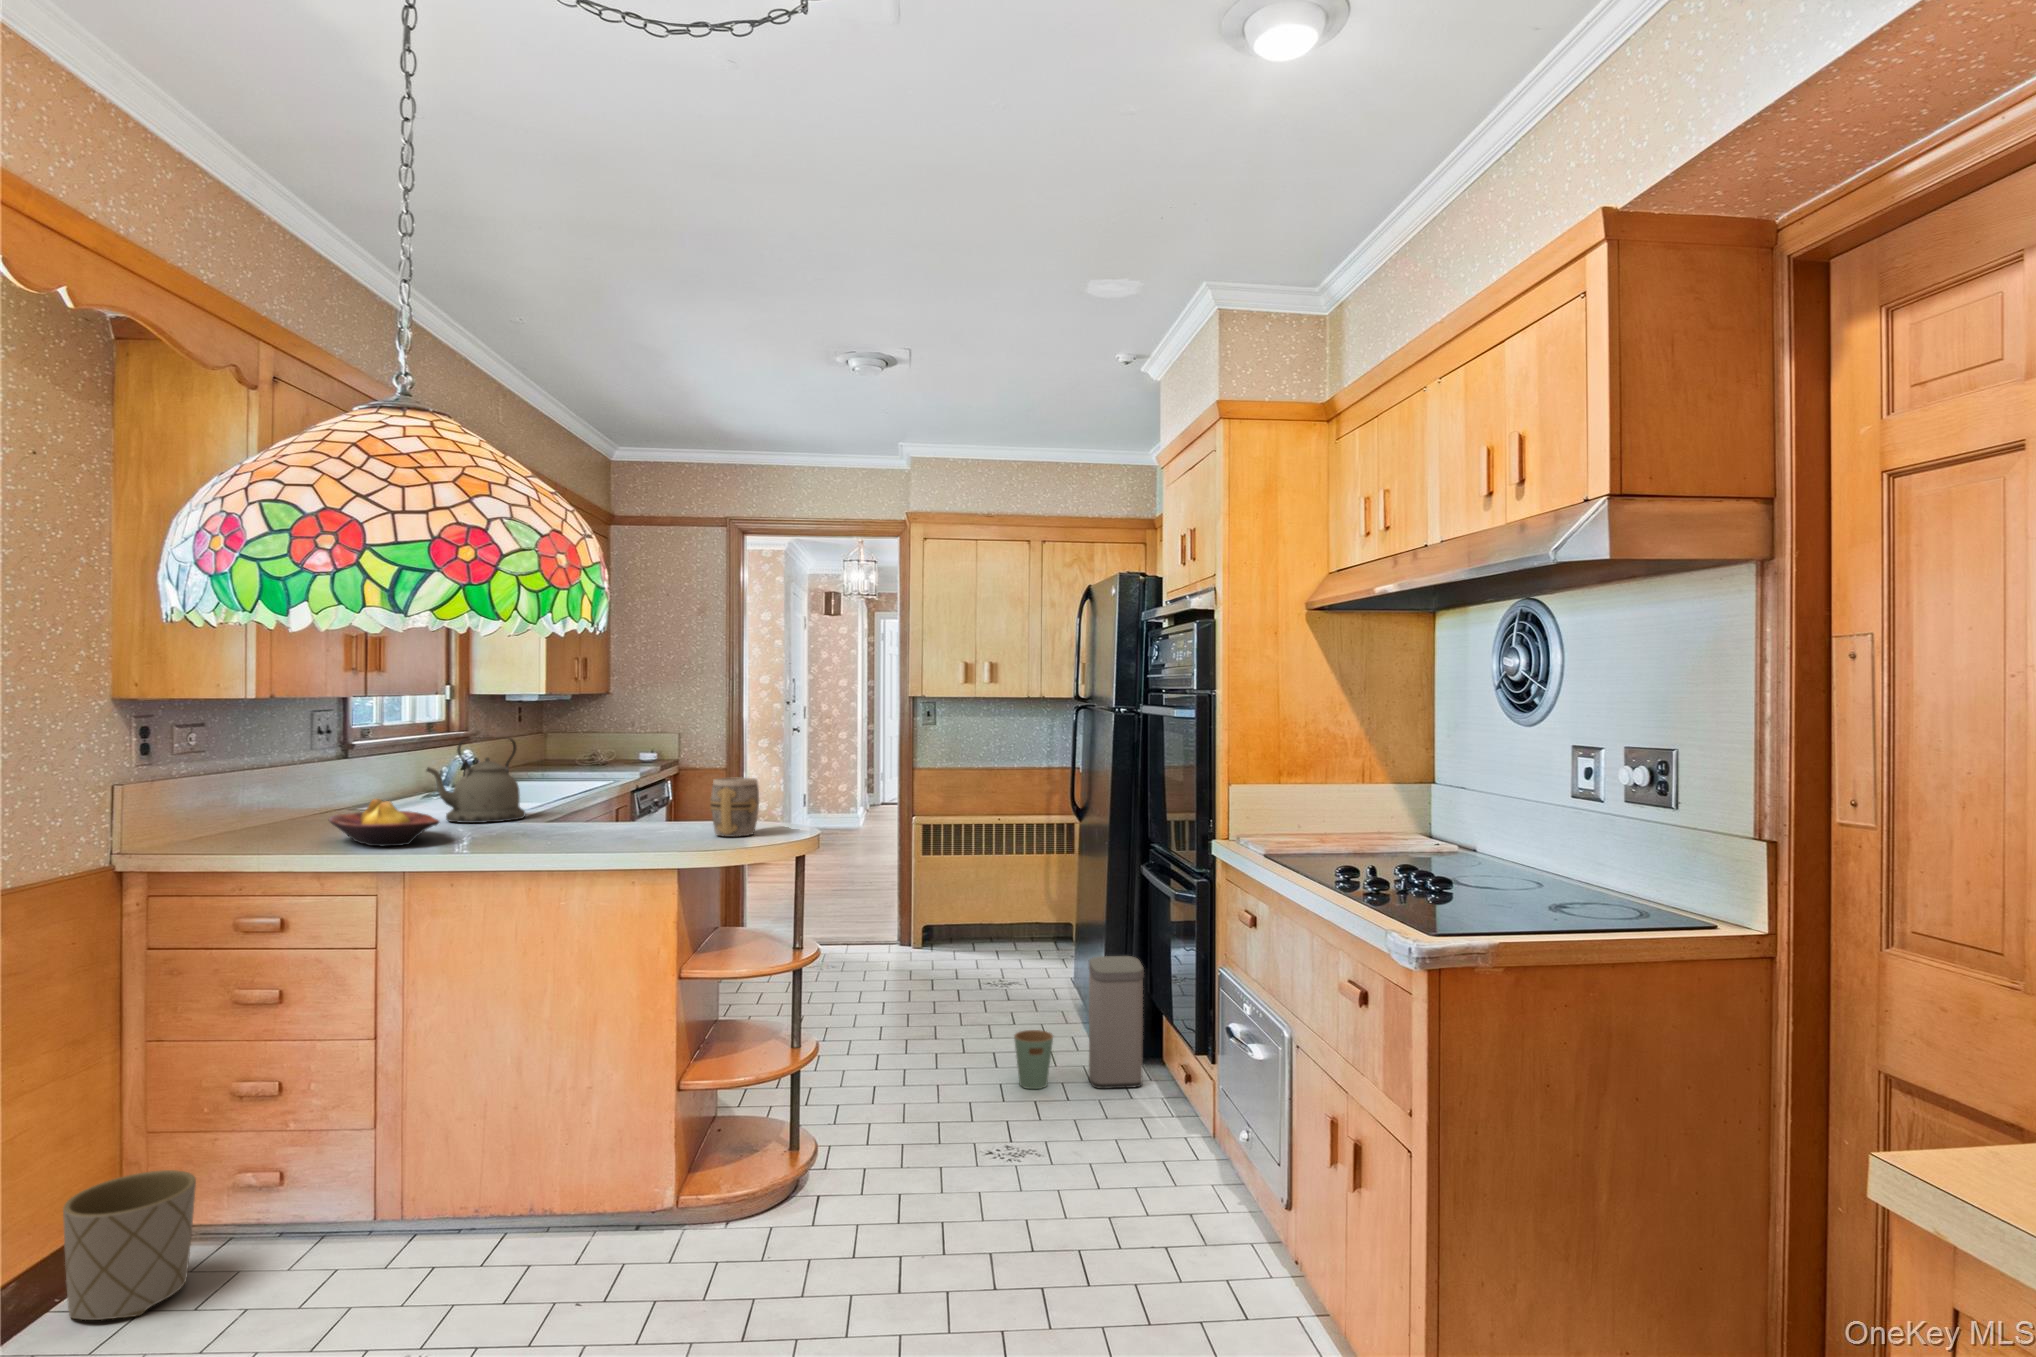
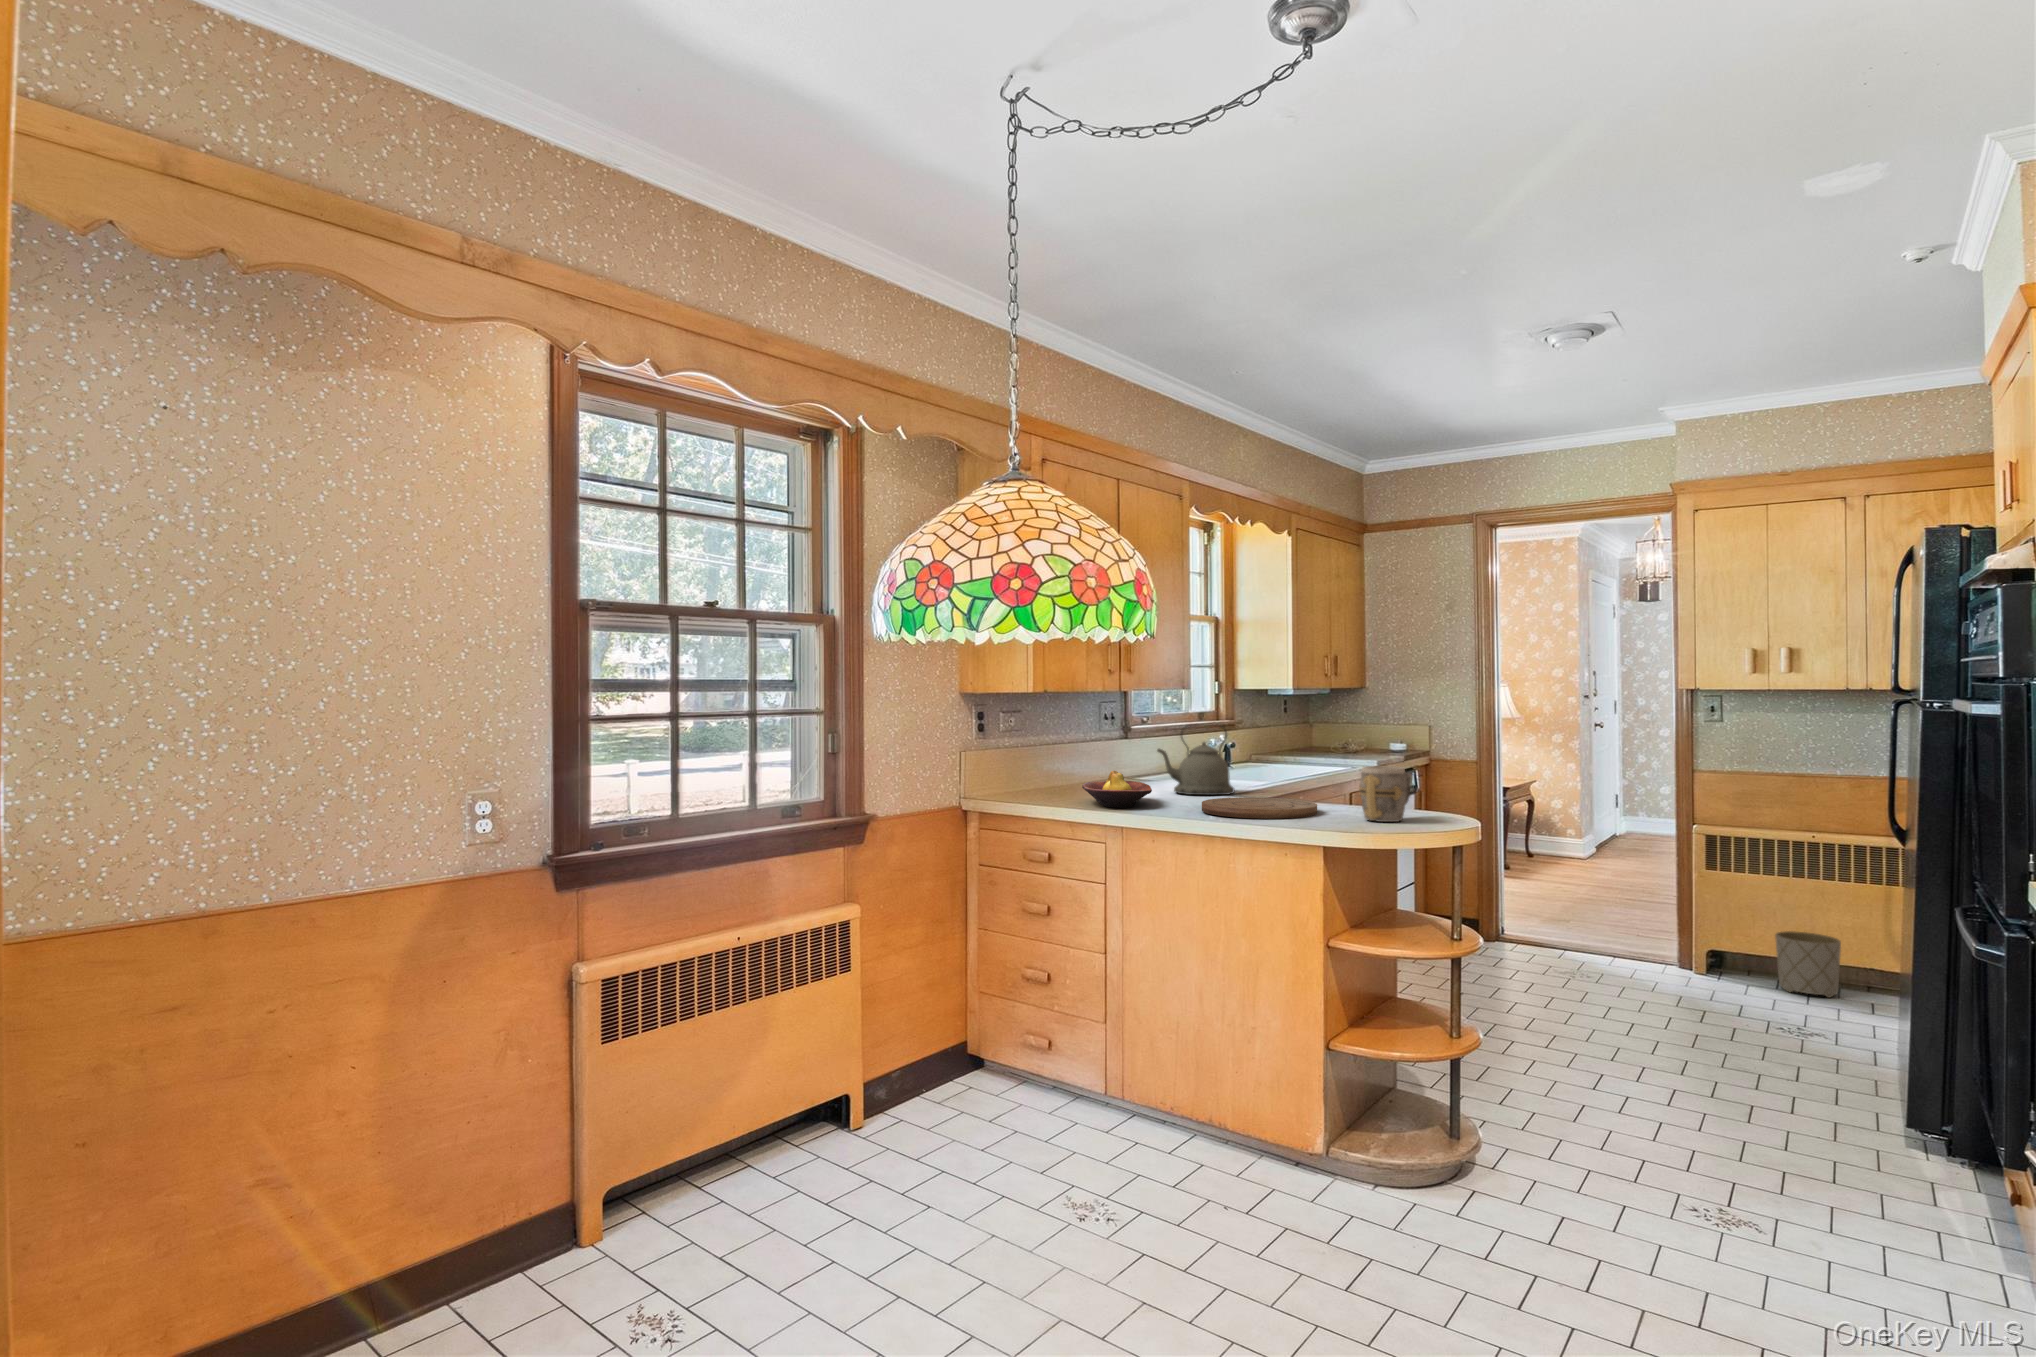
cutting board: none [516,819,656,845] -> present [1202,797,1317,819]
trash can: present [1014,956,1144,1089] -> none [1762,1015,1971,1198]
planter: present [63,1170,196,1320] -> present [1775,931,1841,998]

